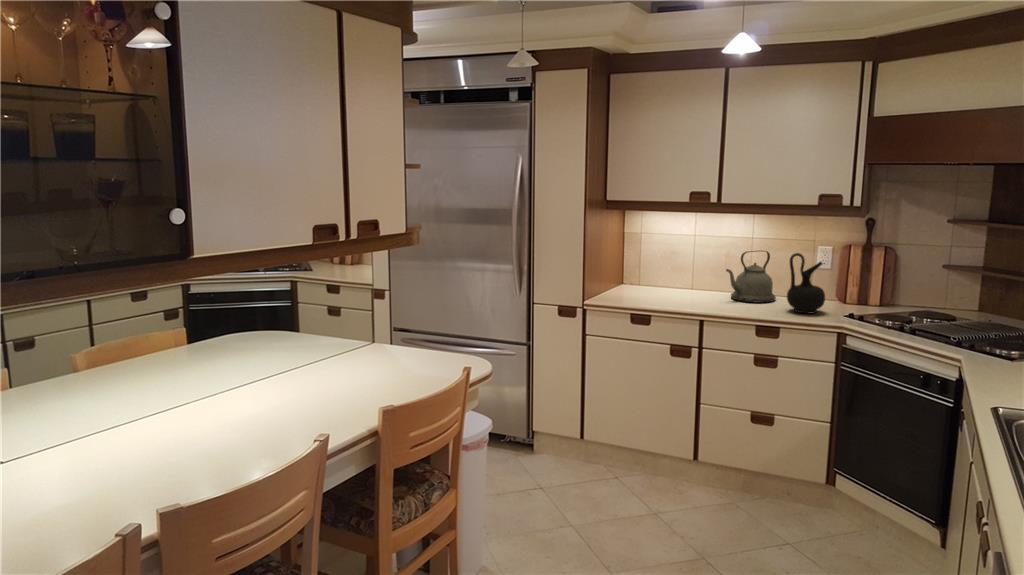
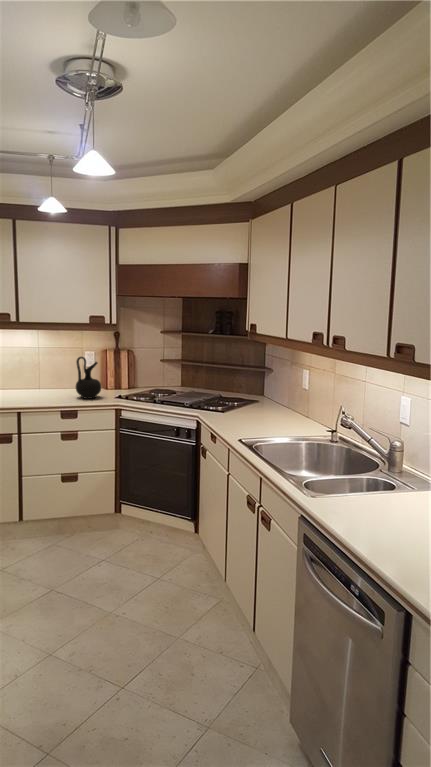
kettle: present [726,251,776,303] -> none [28,356,63,395]

